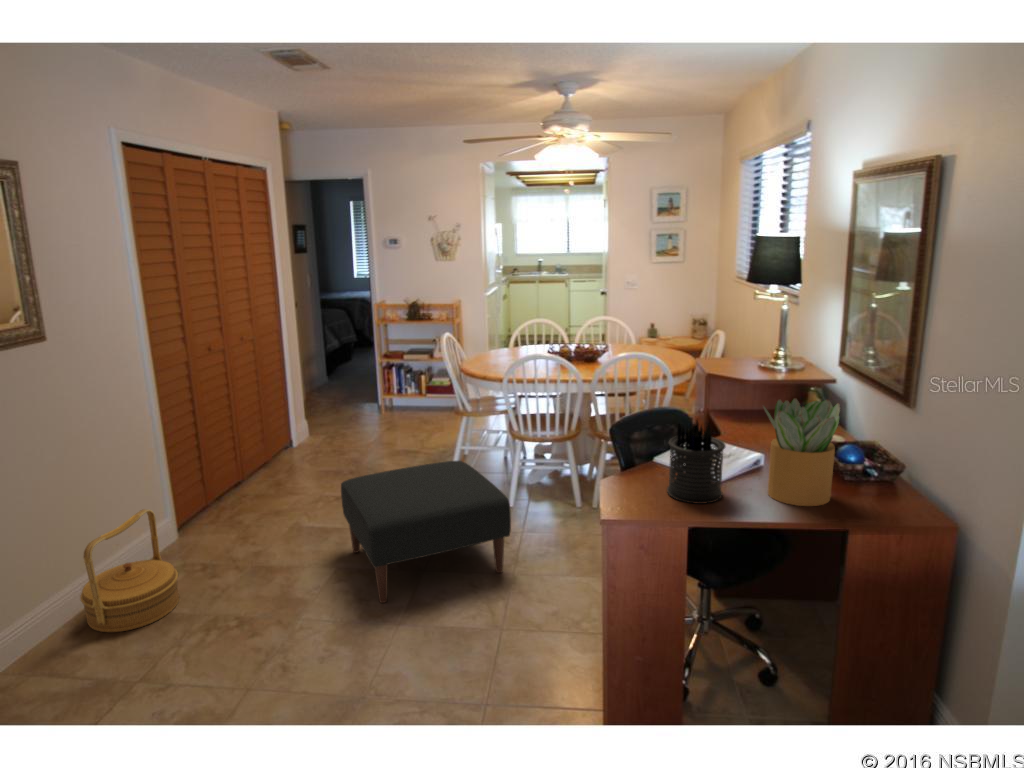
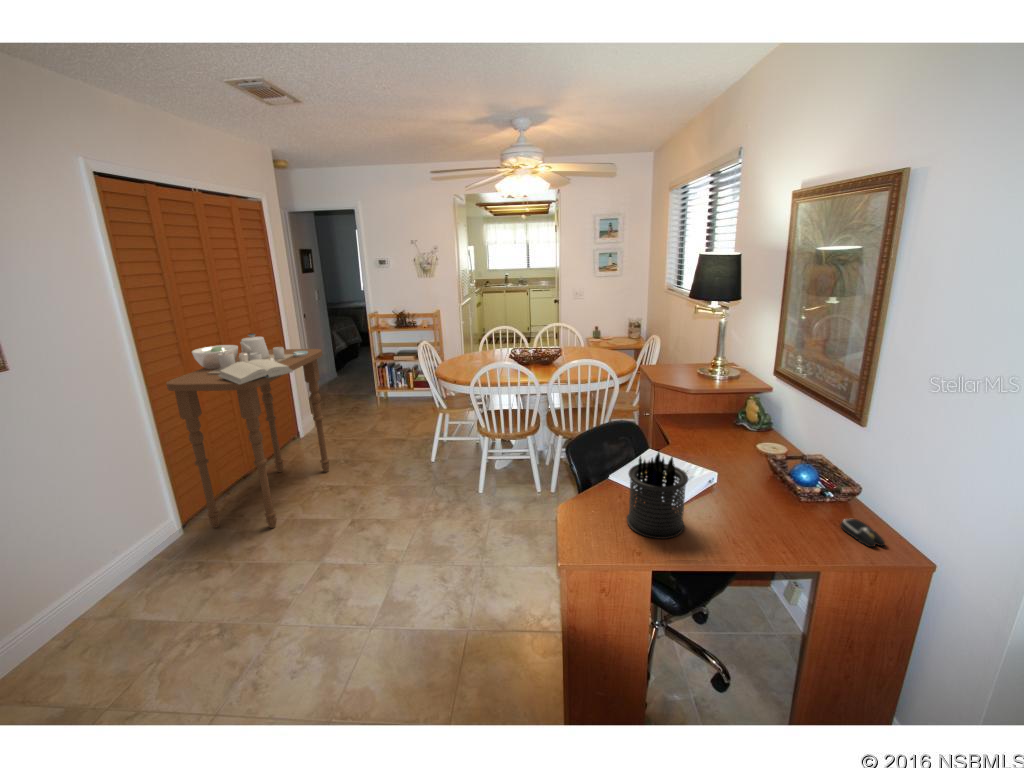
side table: none [176,317,334,534] -> present [166,334,329,528]
potted plant: present [764,398,840,506] -> none [725,424,809,539]
ottoman: present [341,461,511,603] -> none [323,459,478,604]
computer mouse: none [877,492,914,513] -> present [840,519,885,547]
woven basket: present [80,509,179,632] -> none [52,524,167,650]

